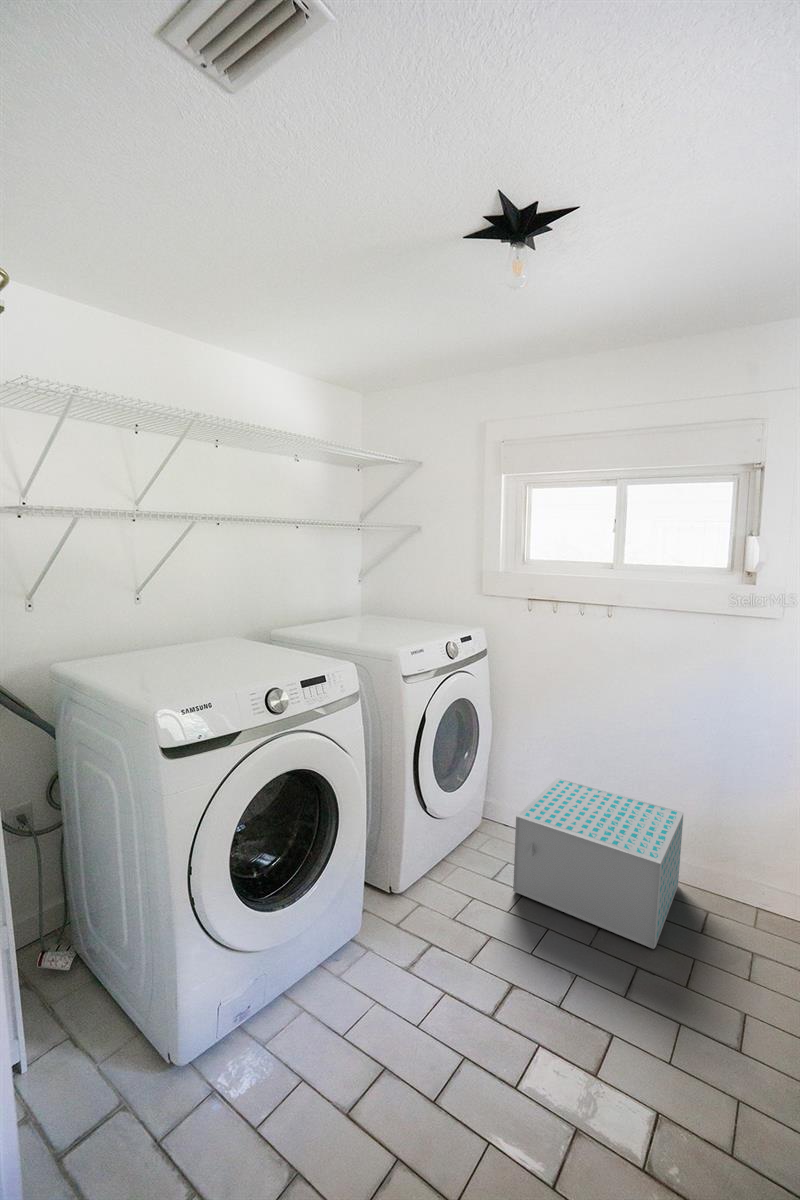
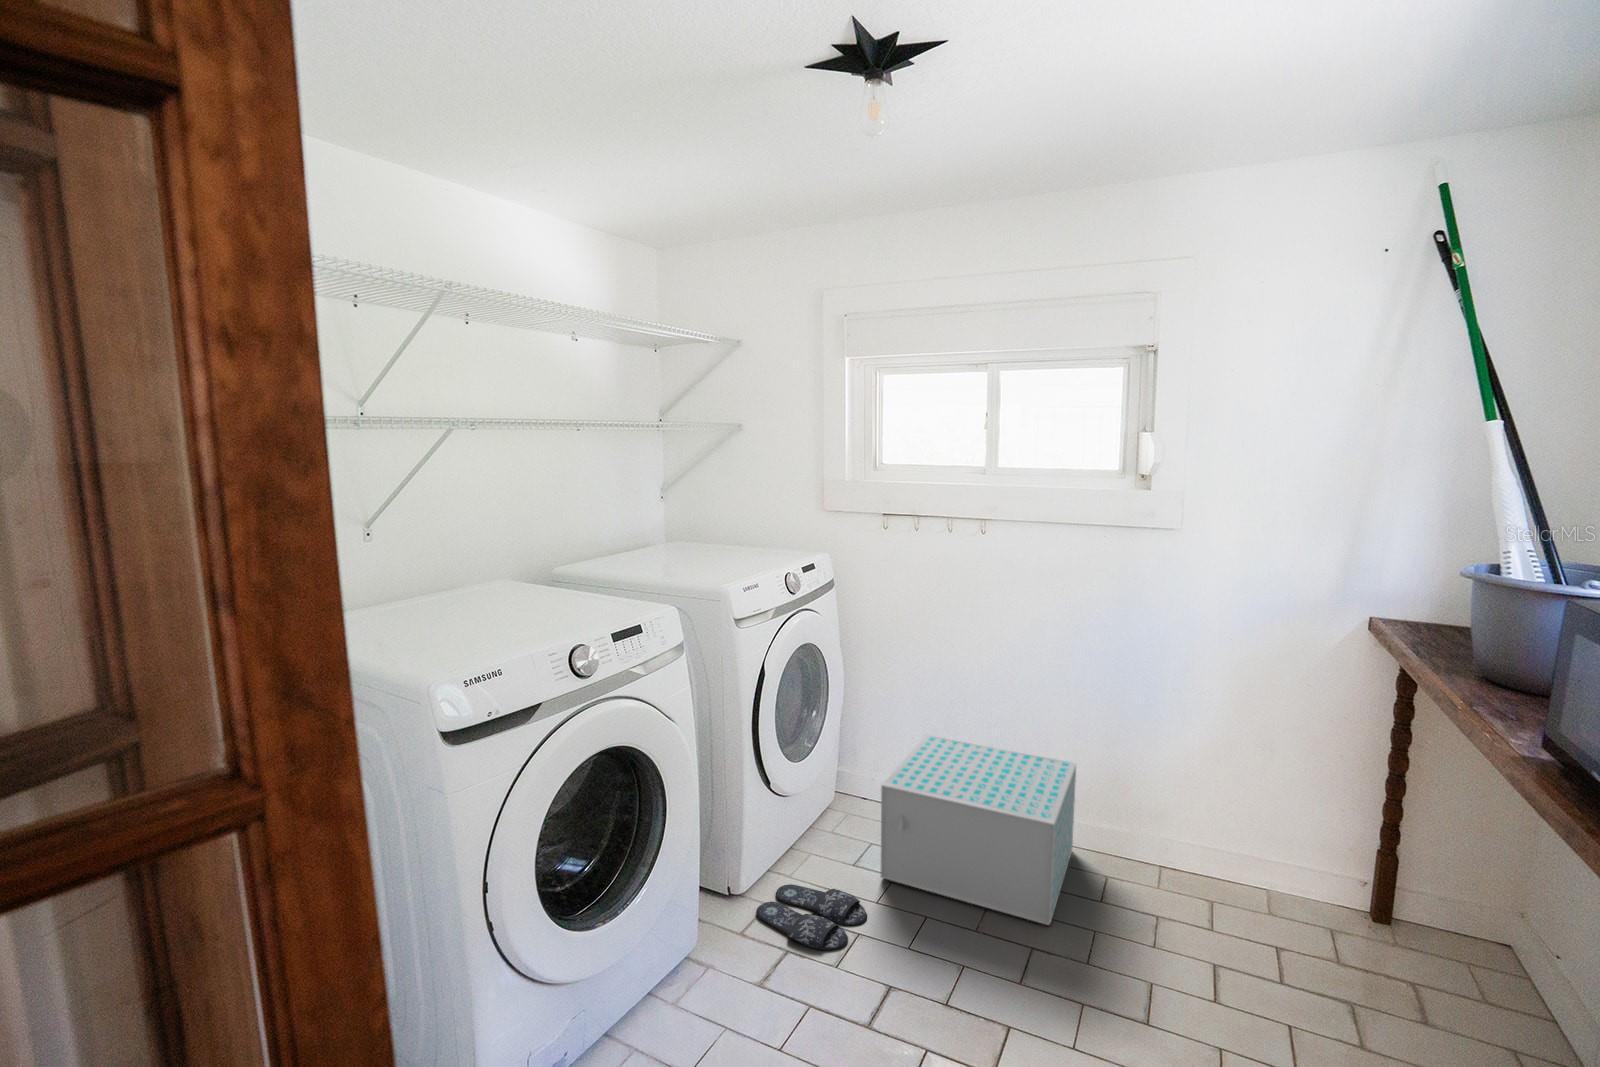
slippers: none [411,889,500,947] -> present [756,884,867,950]

